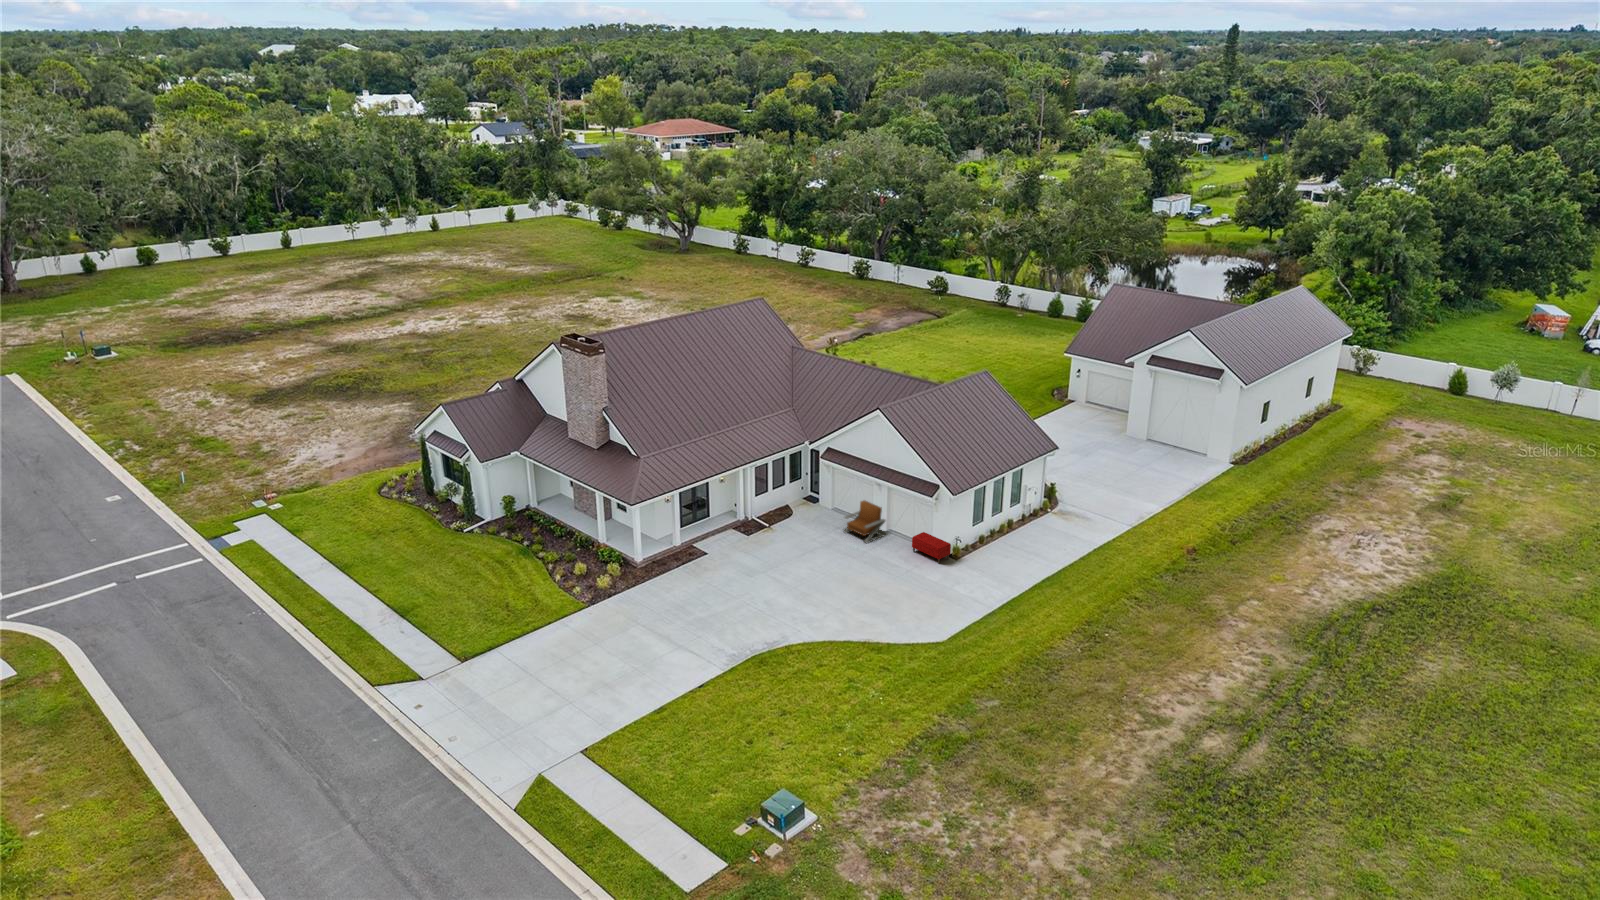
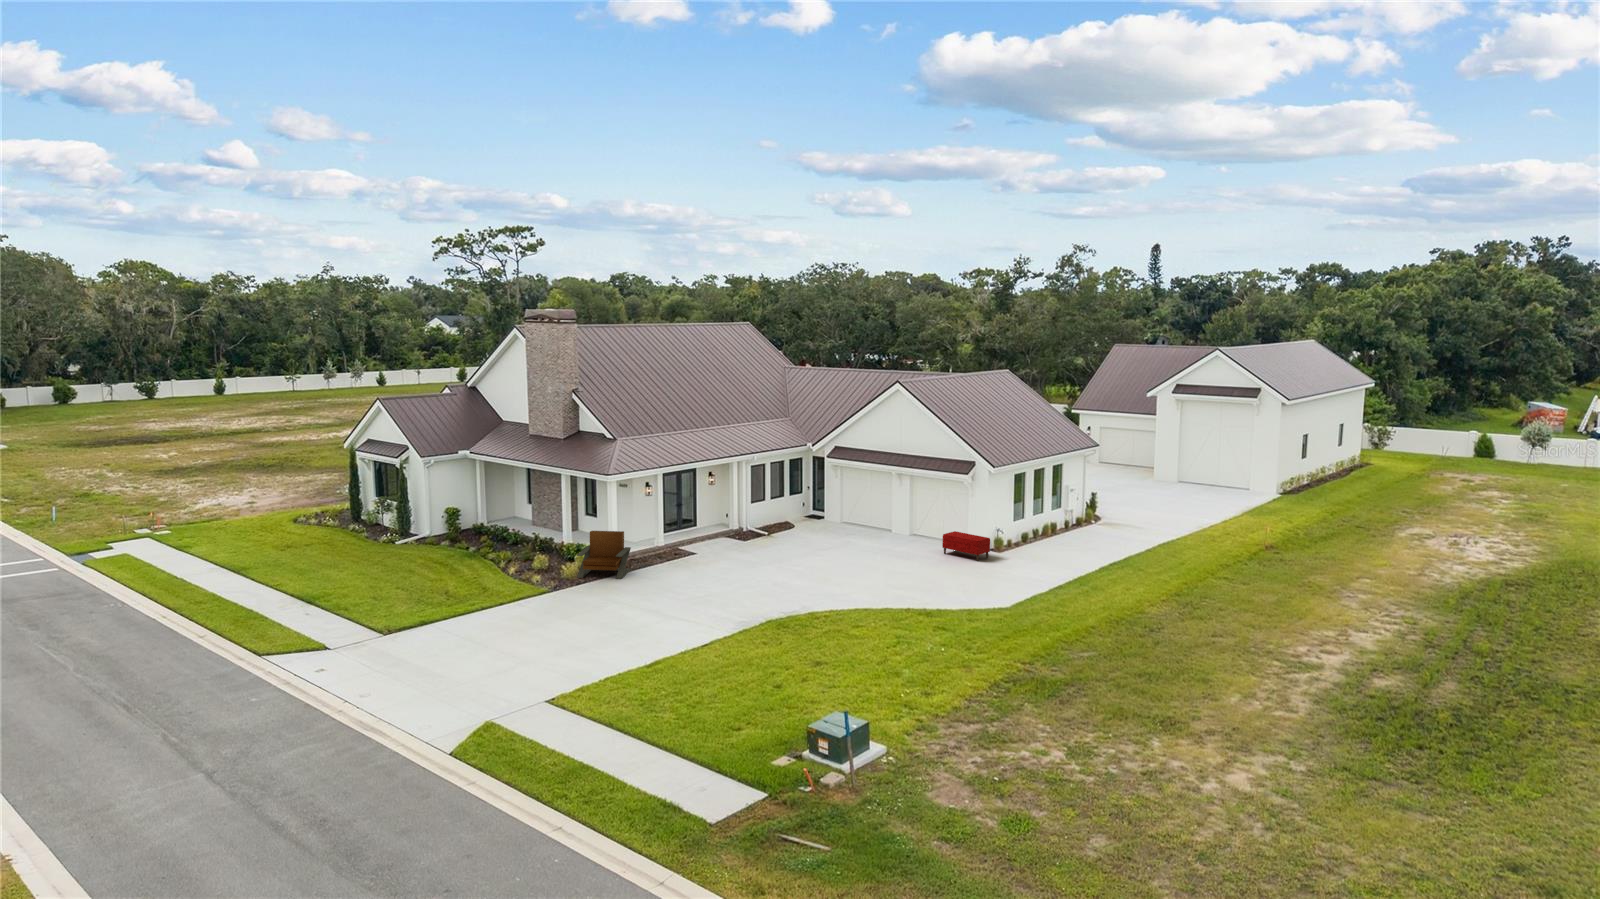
lounge chair: present [844,501,885,543] -> present [577,531,631,579]

